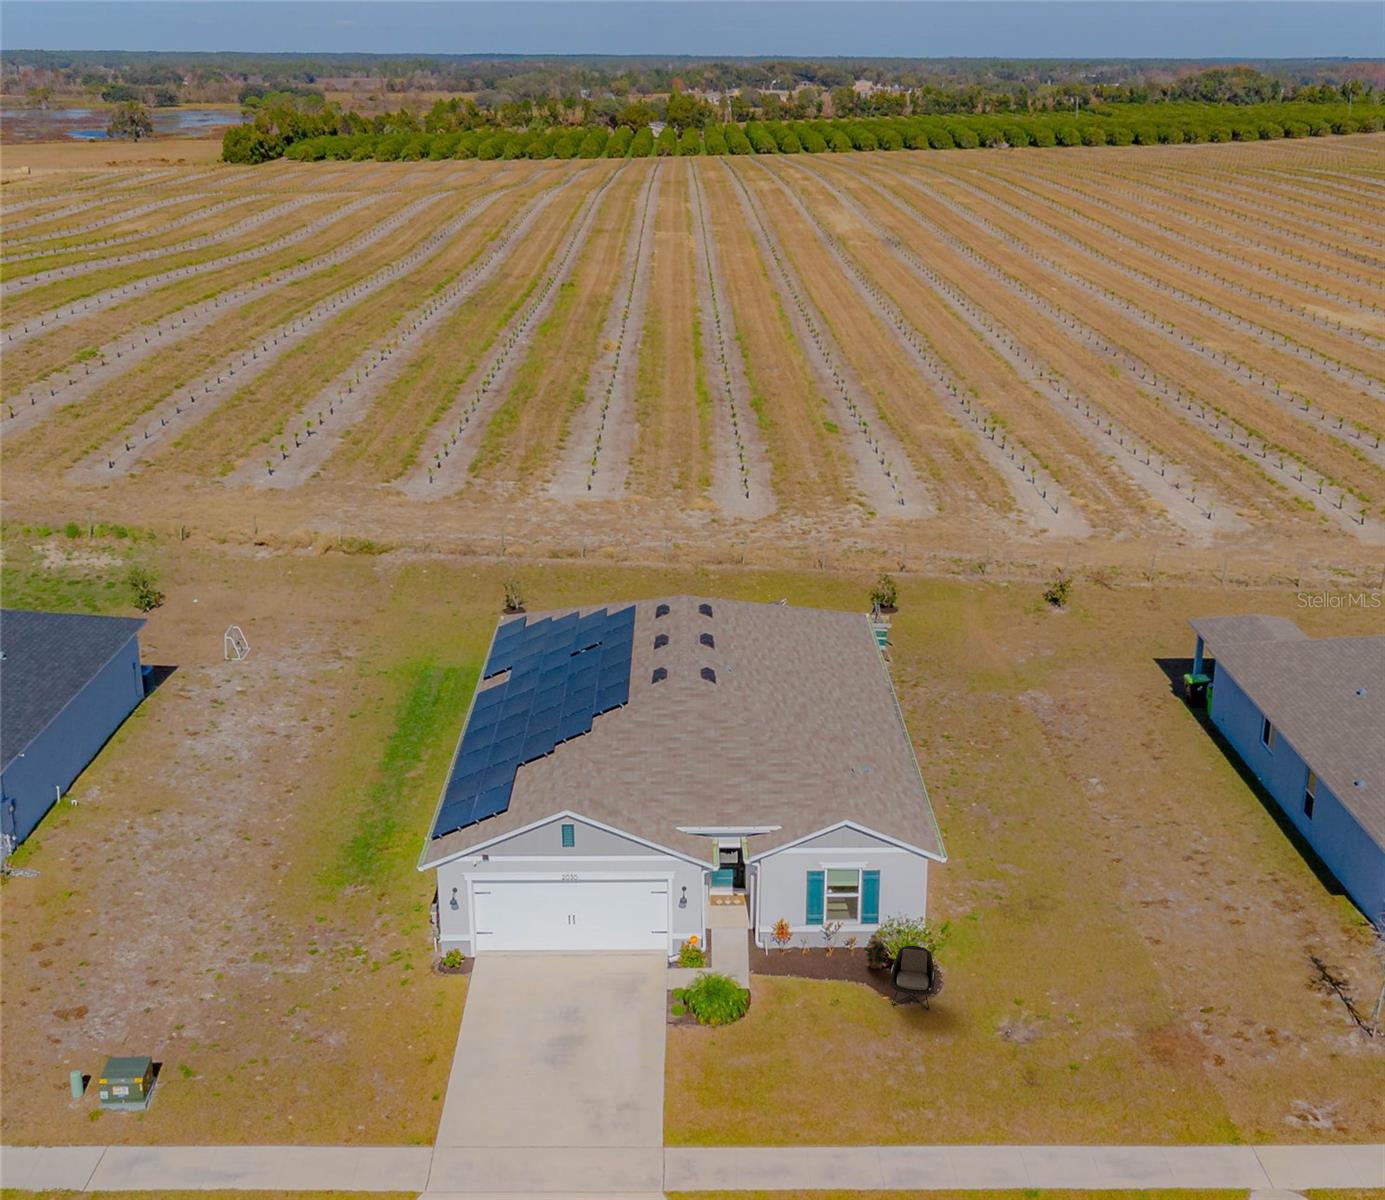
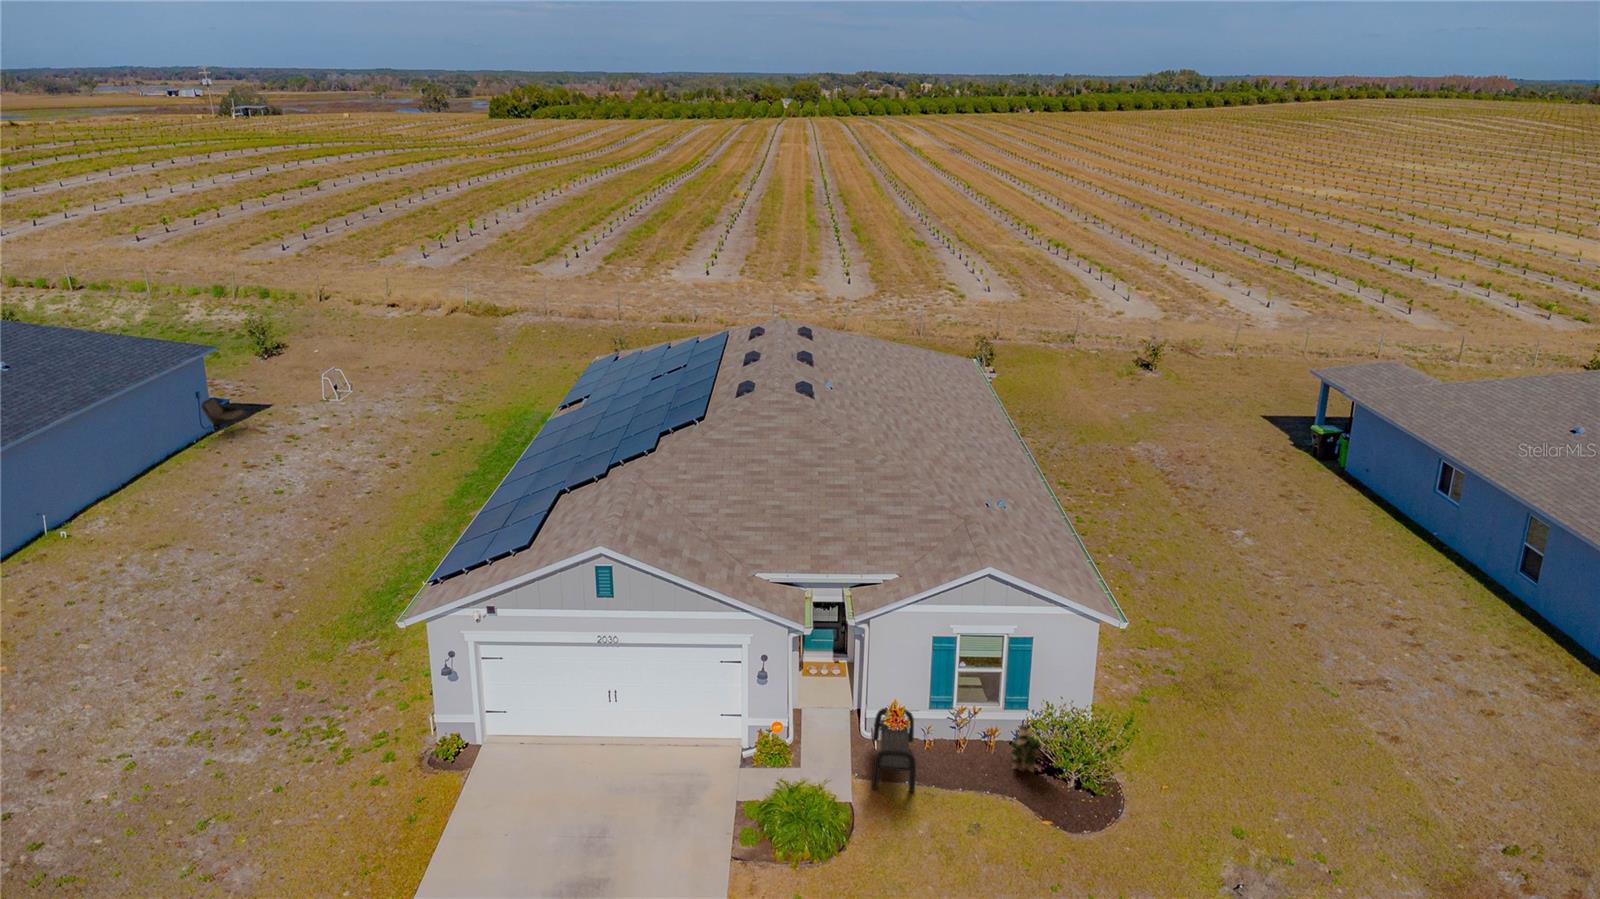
bench: none [763,924,794,983] -> present [872,708,916,792]
lounge chair: present [890,946,935,1010] -> present [201,399,246,425]

